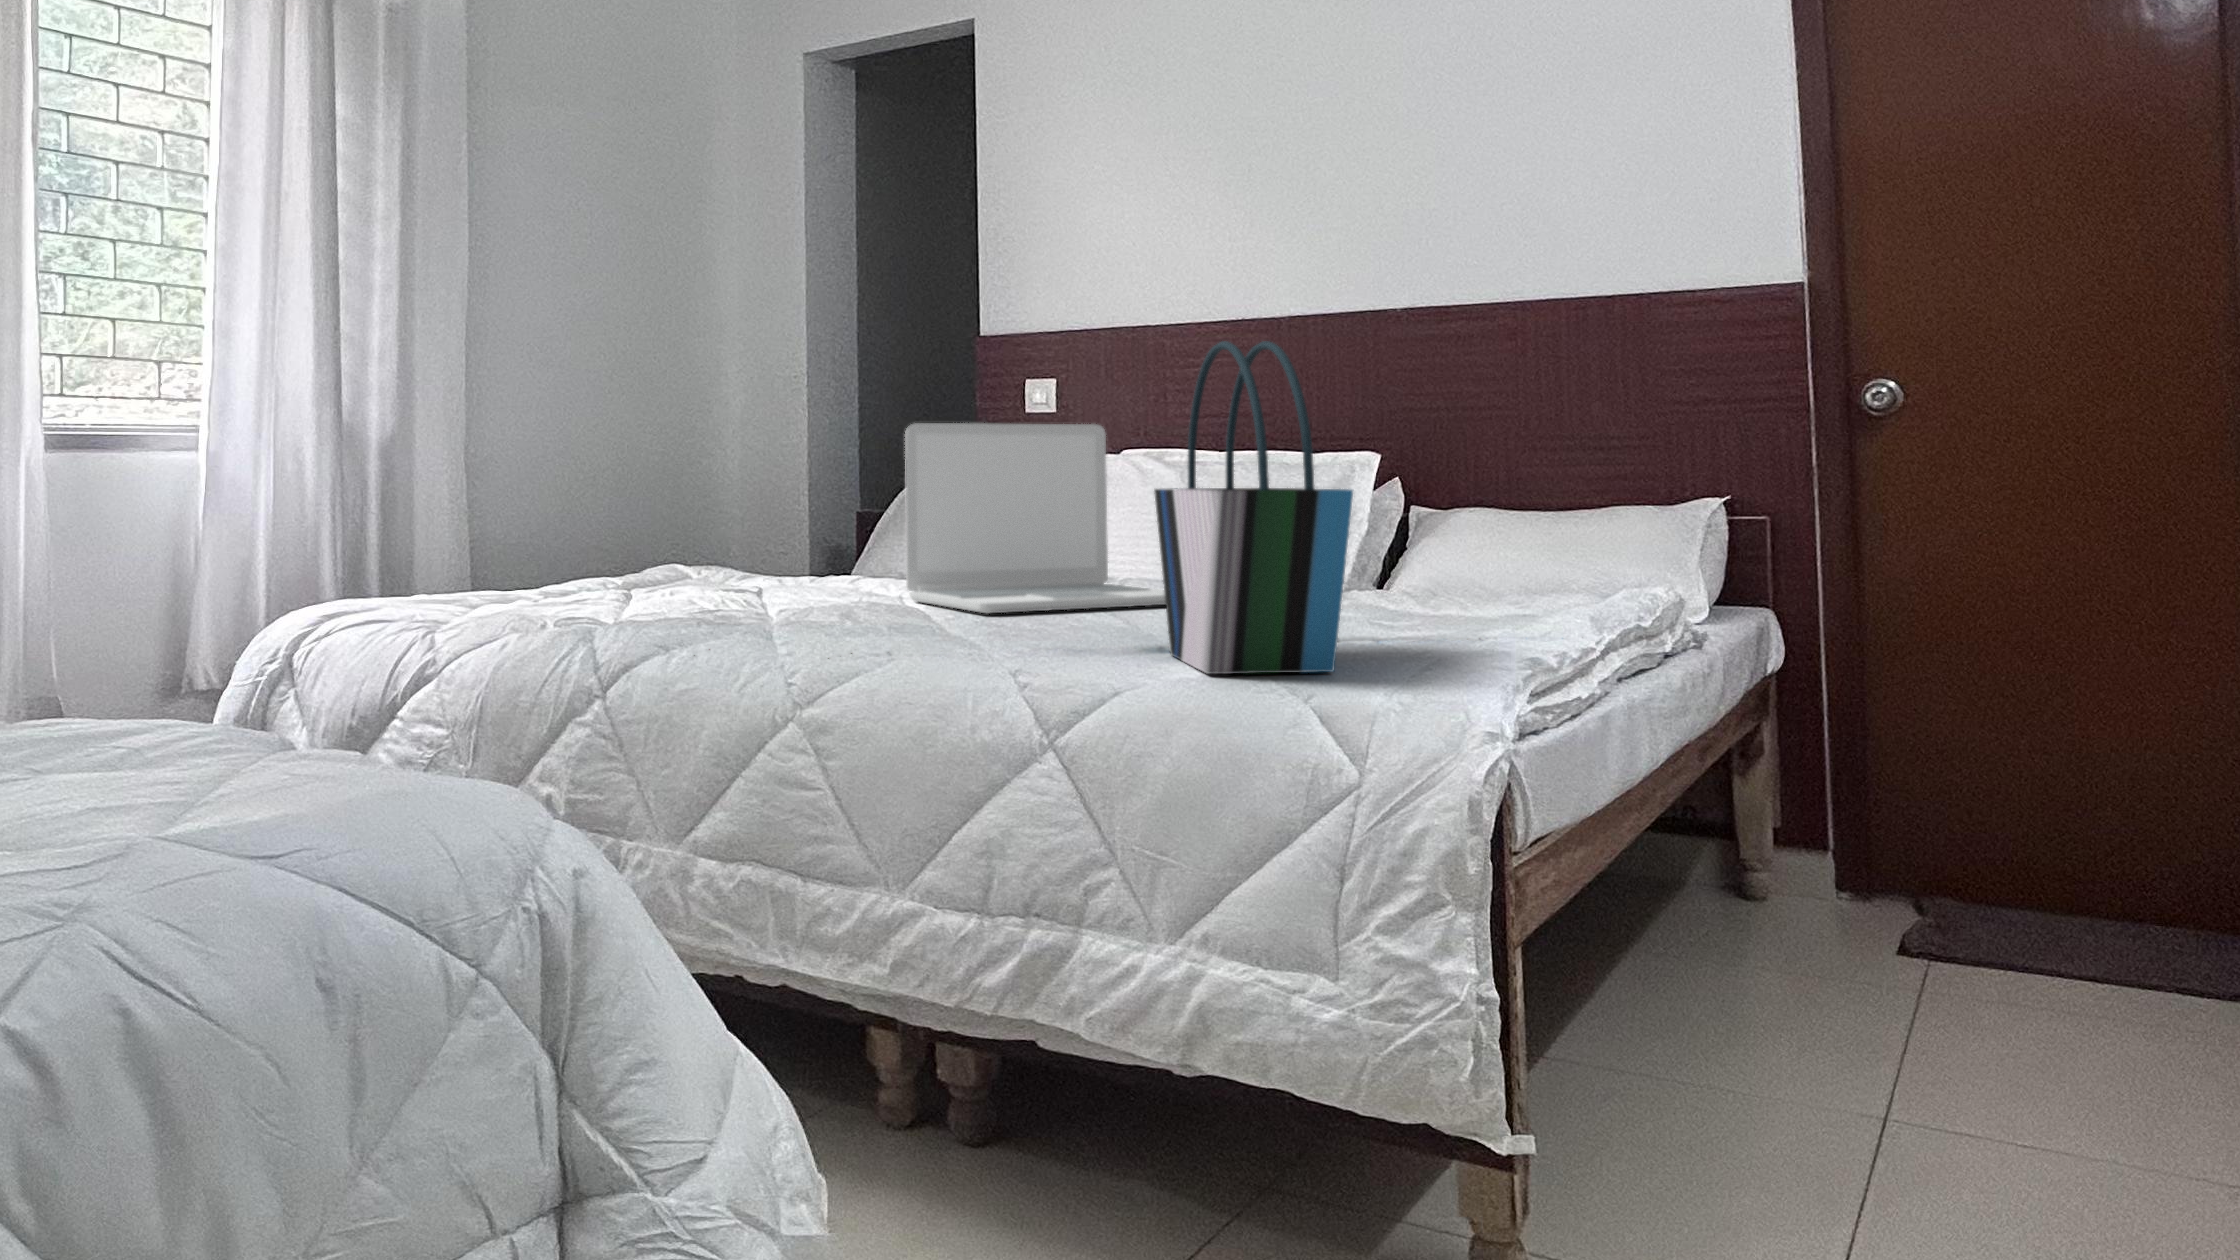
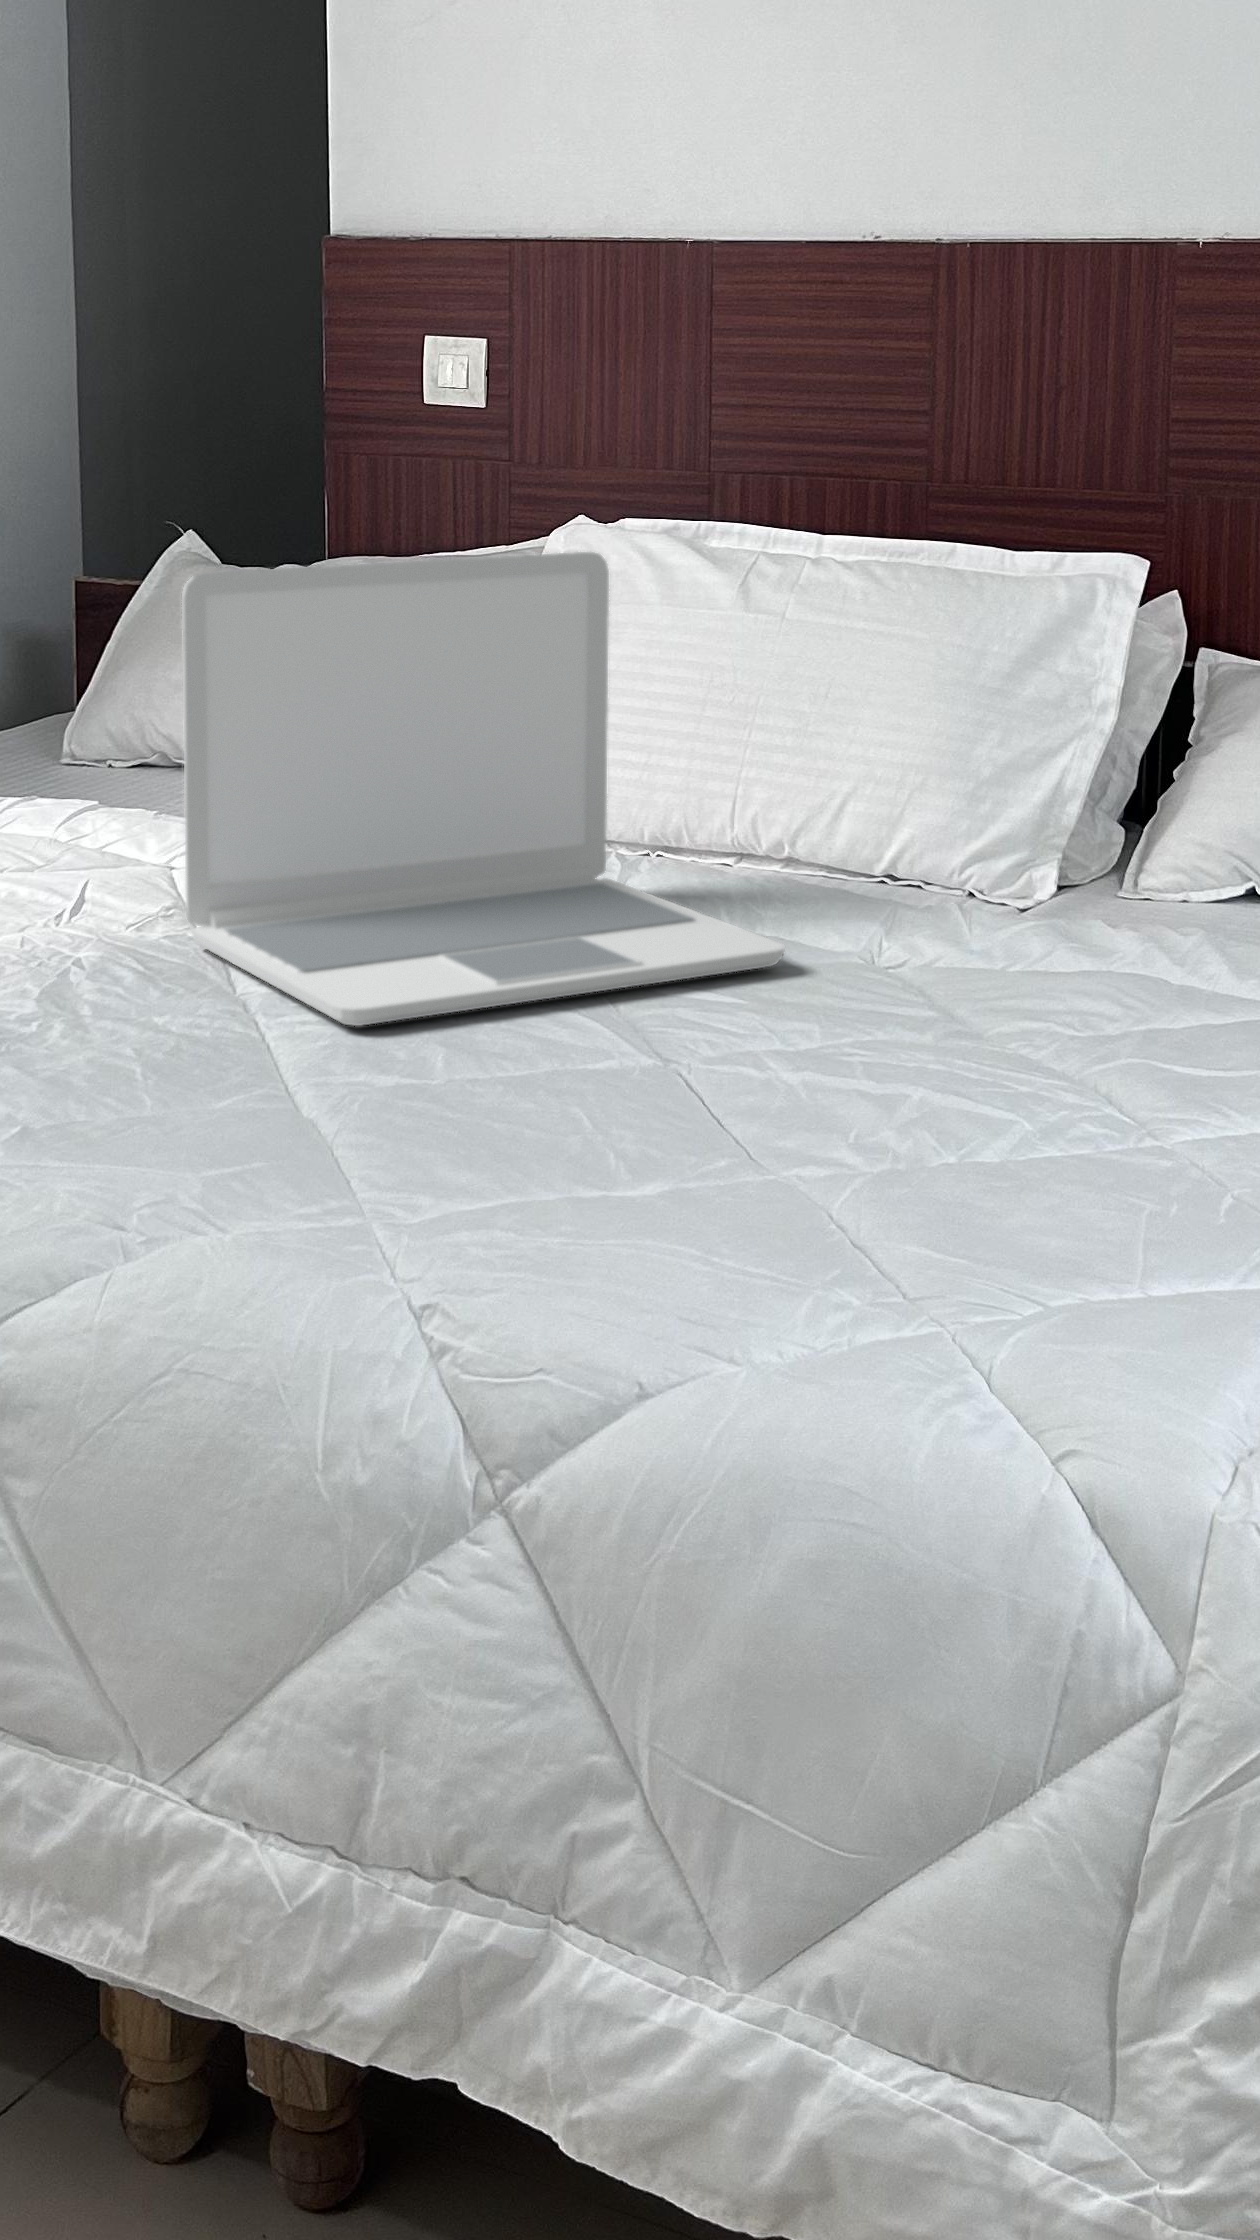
tote bag: present [1154,341,1353,674] -> none [726,594,1195,1373]

